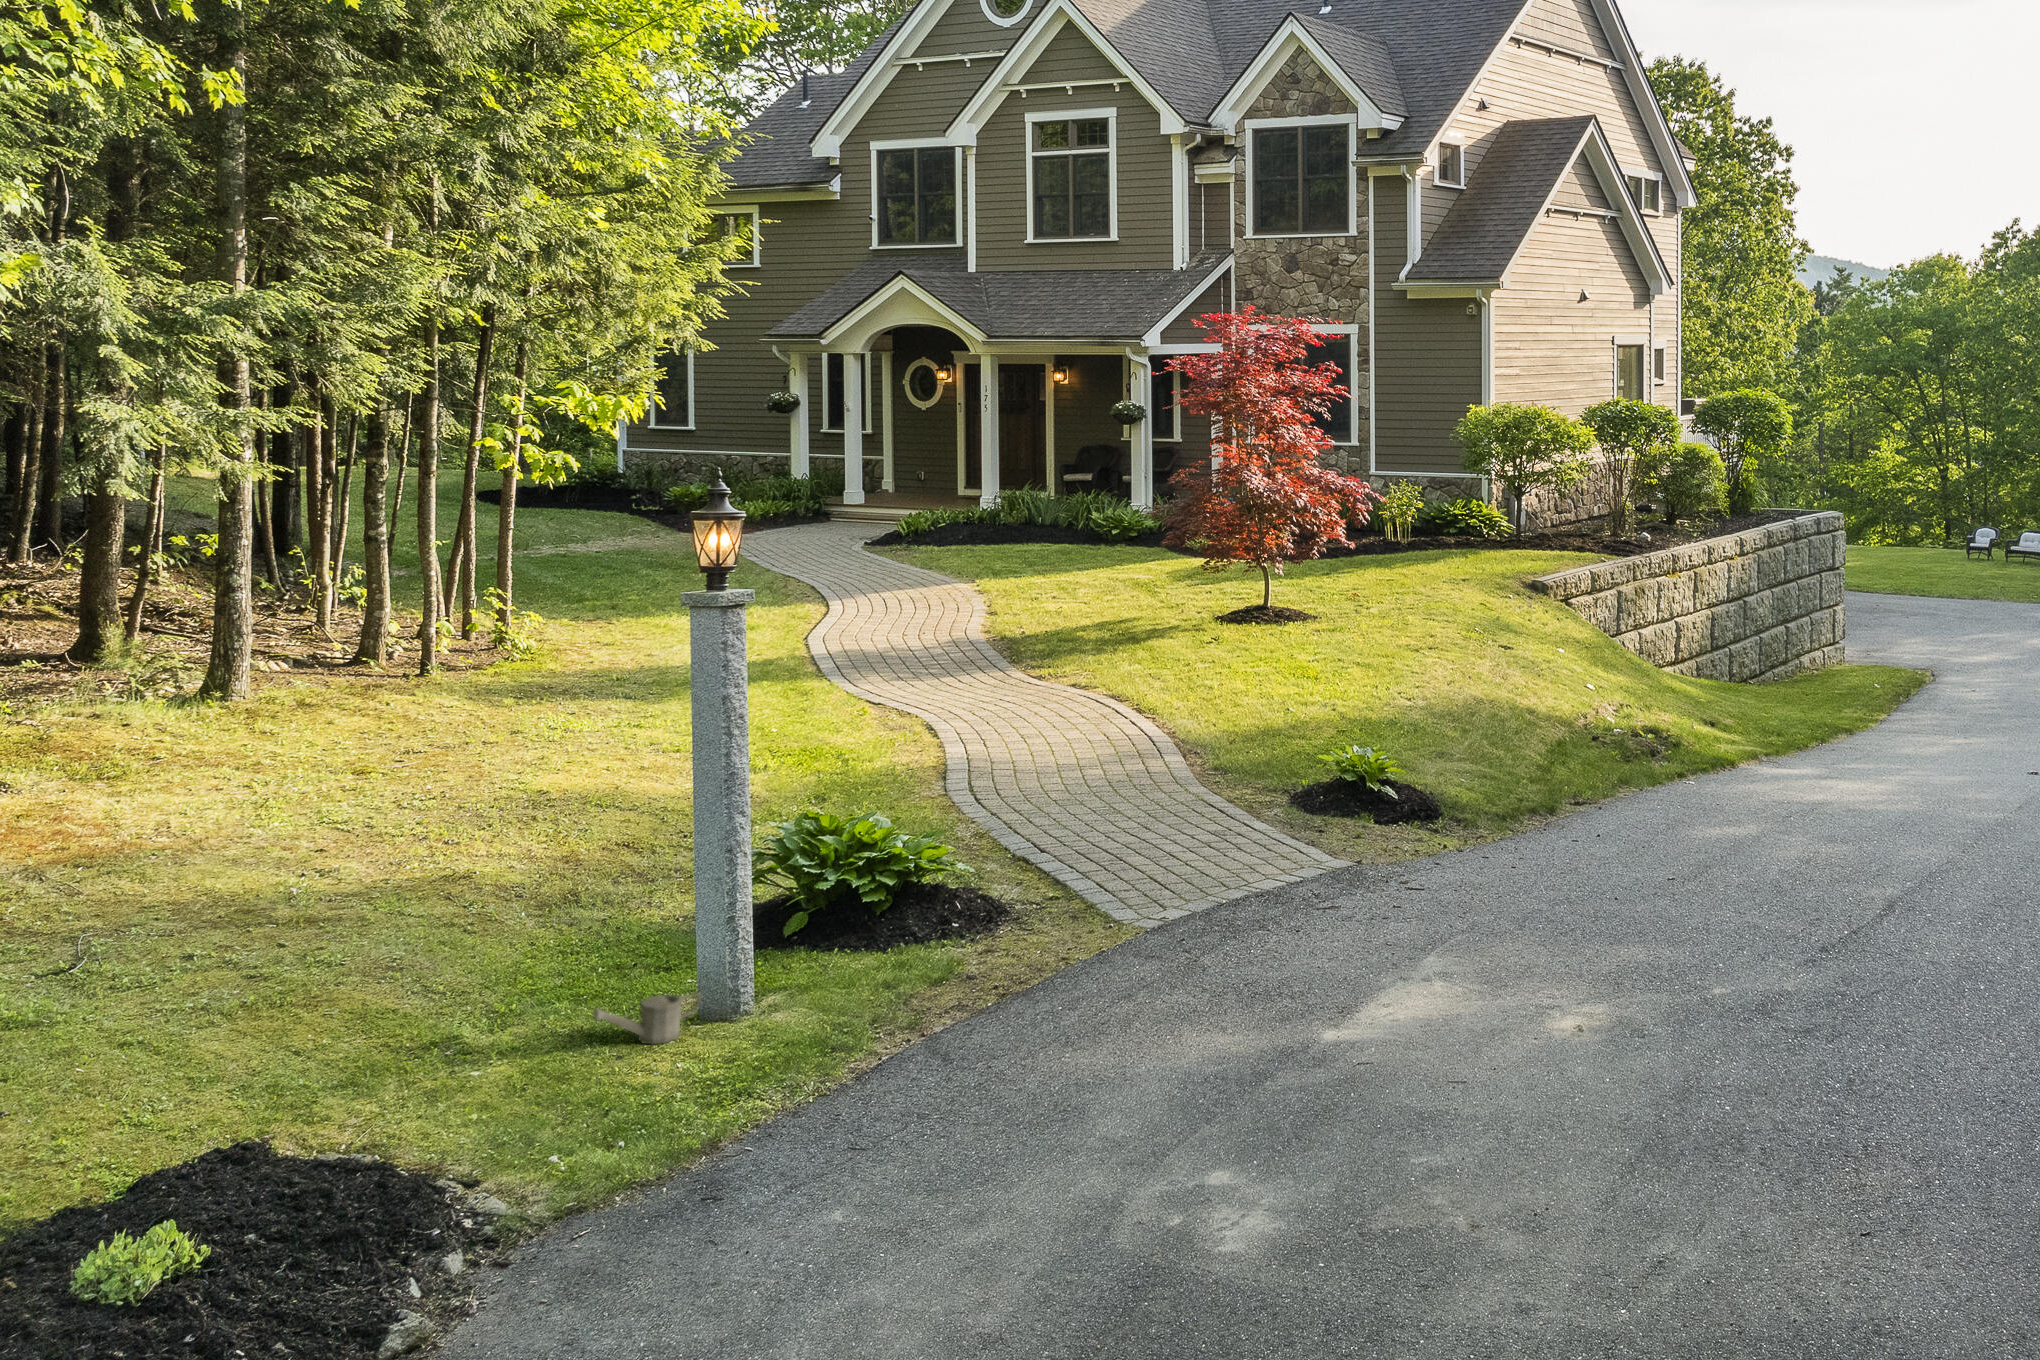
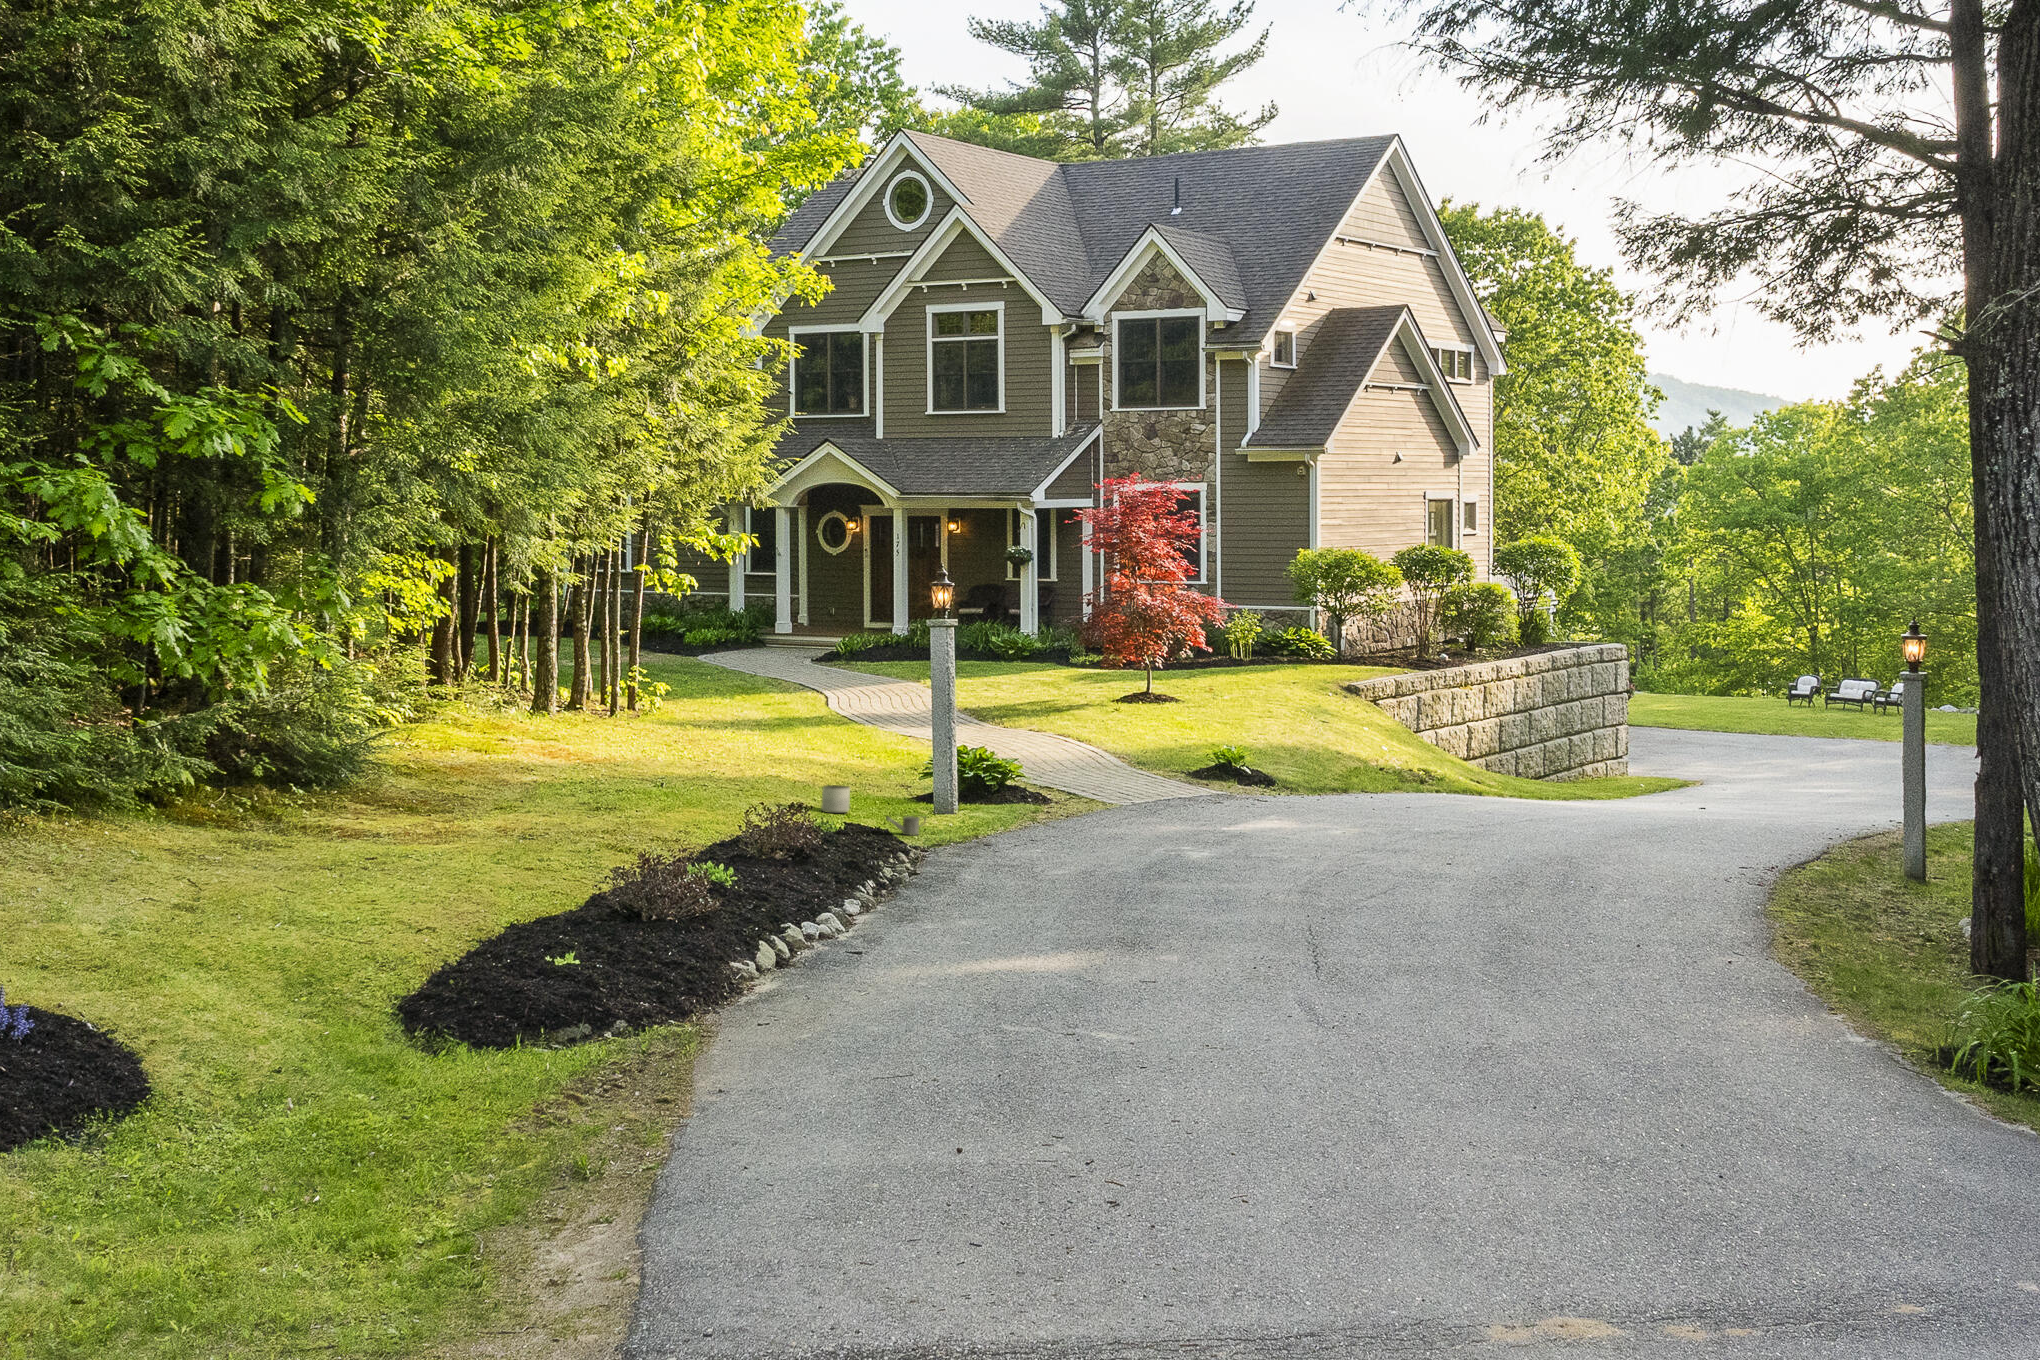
planter: none [521,893,587,960] -> present [821,785,850,813]

